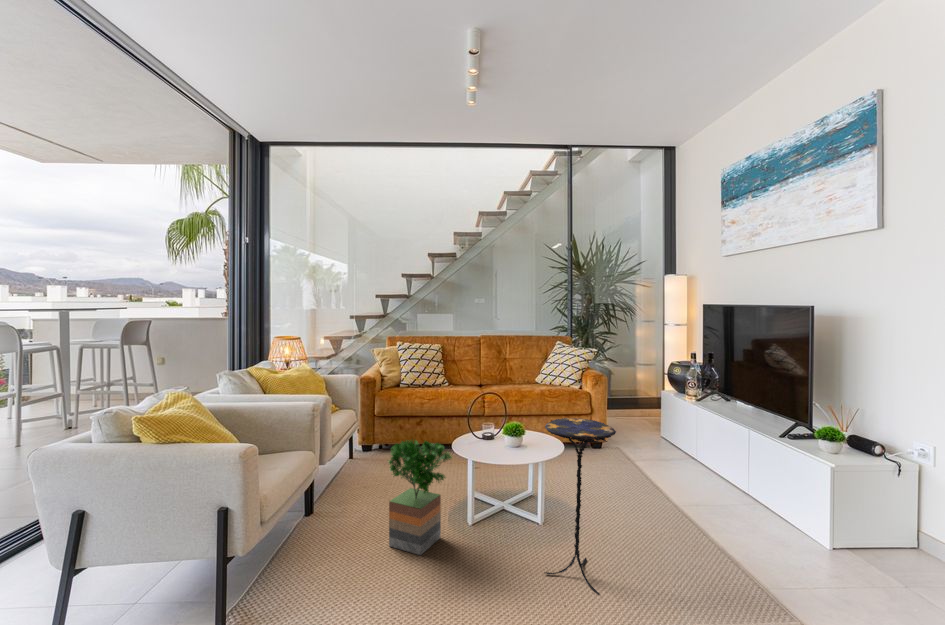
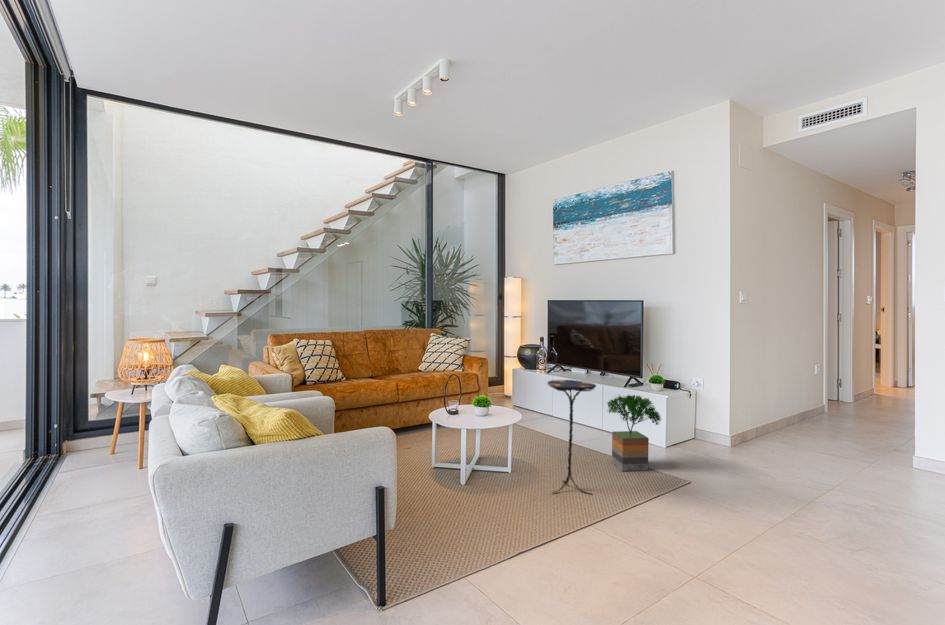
potted tree: present [389,440,452,555] -> present [607,395,661,471]

